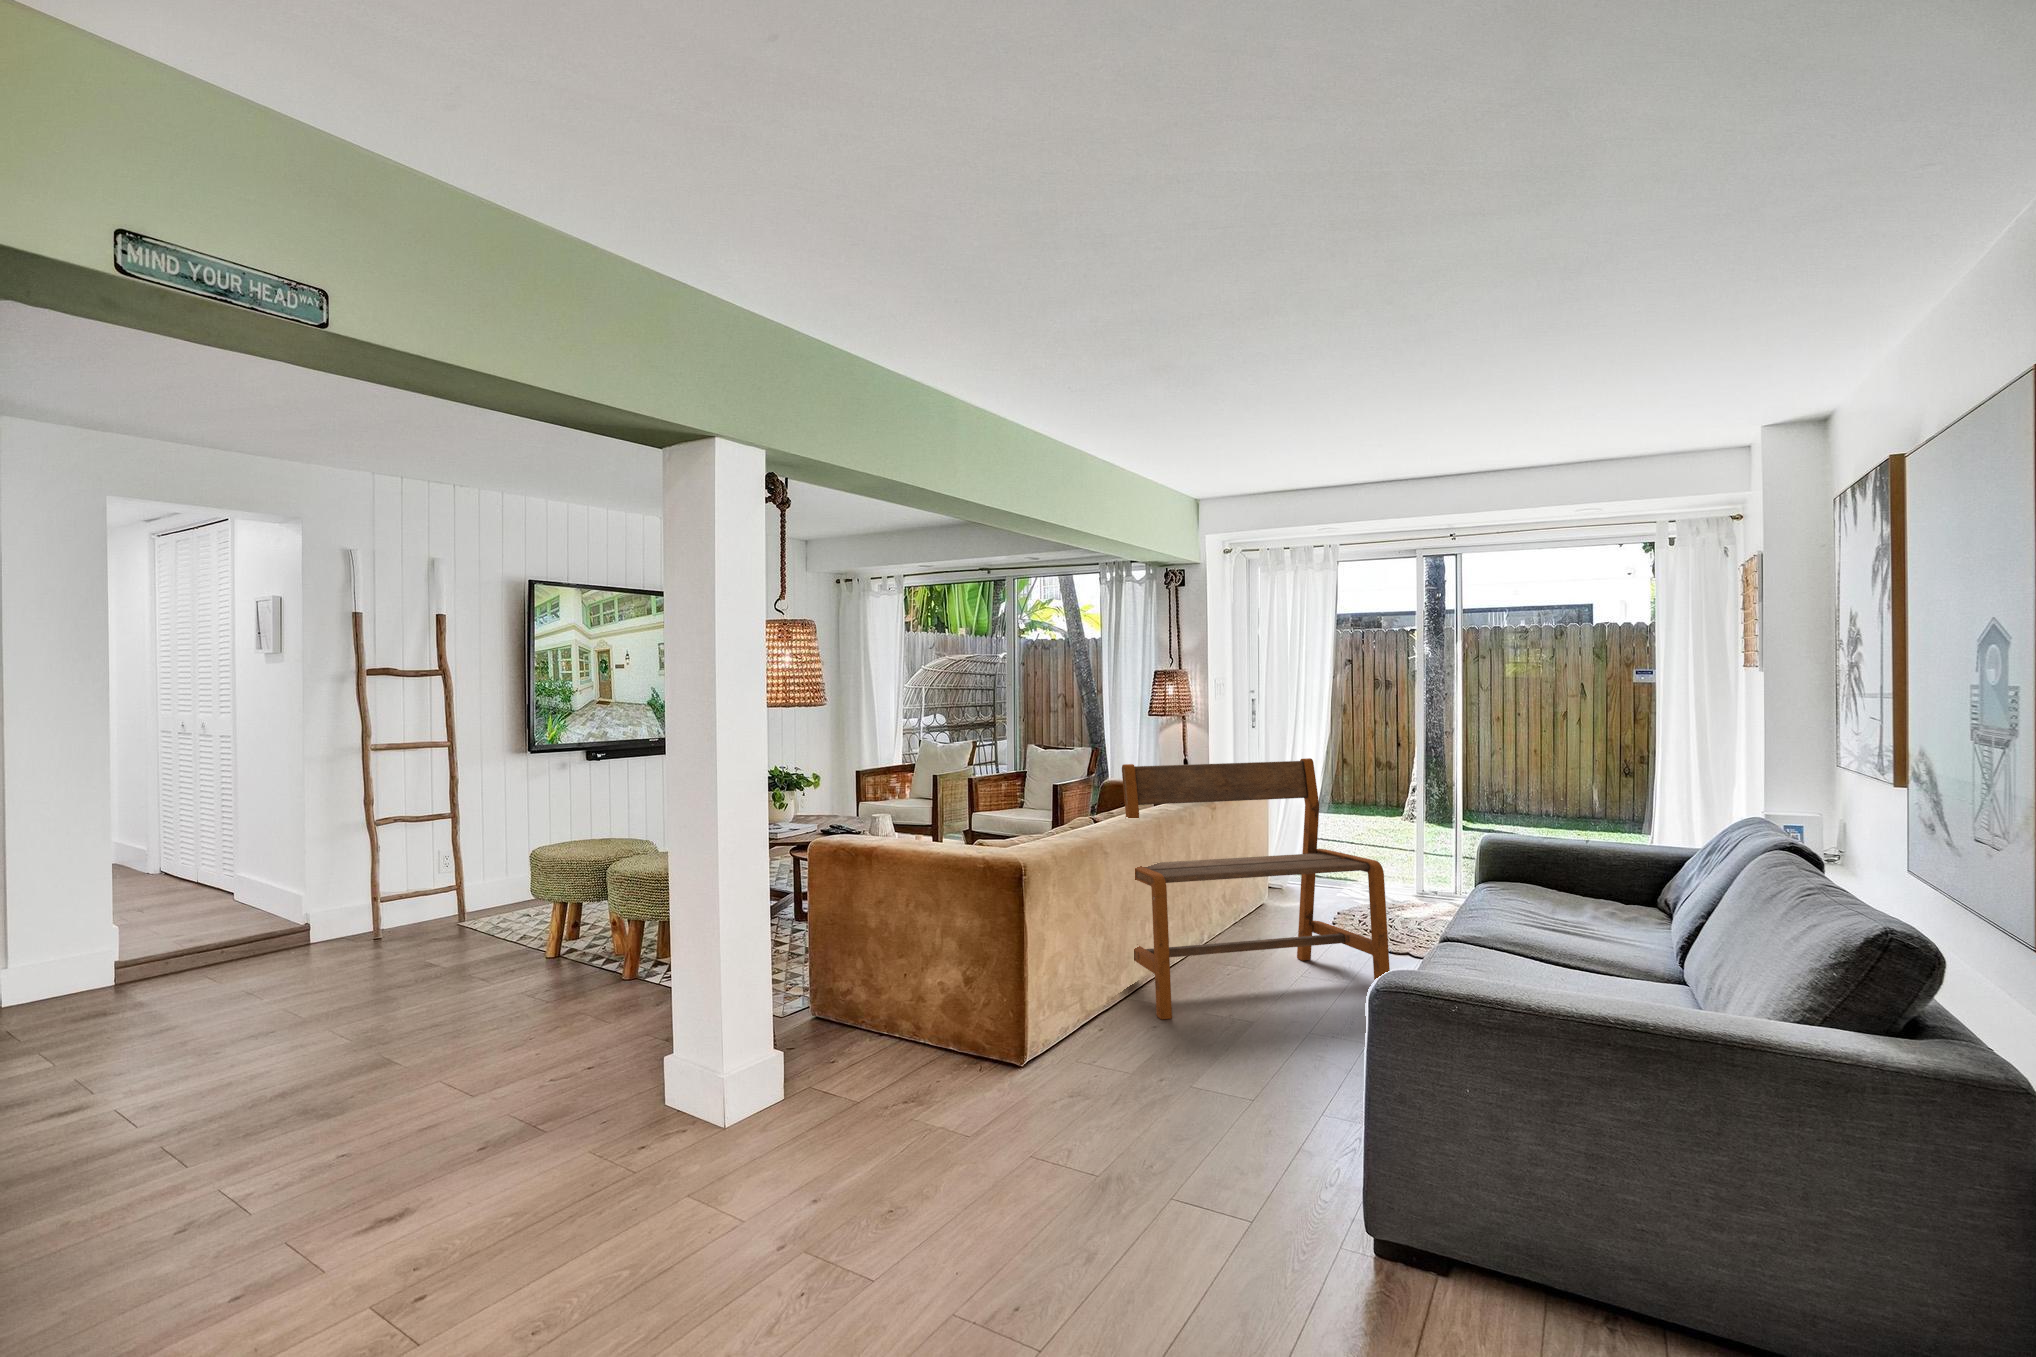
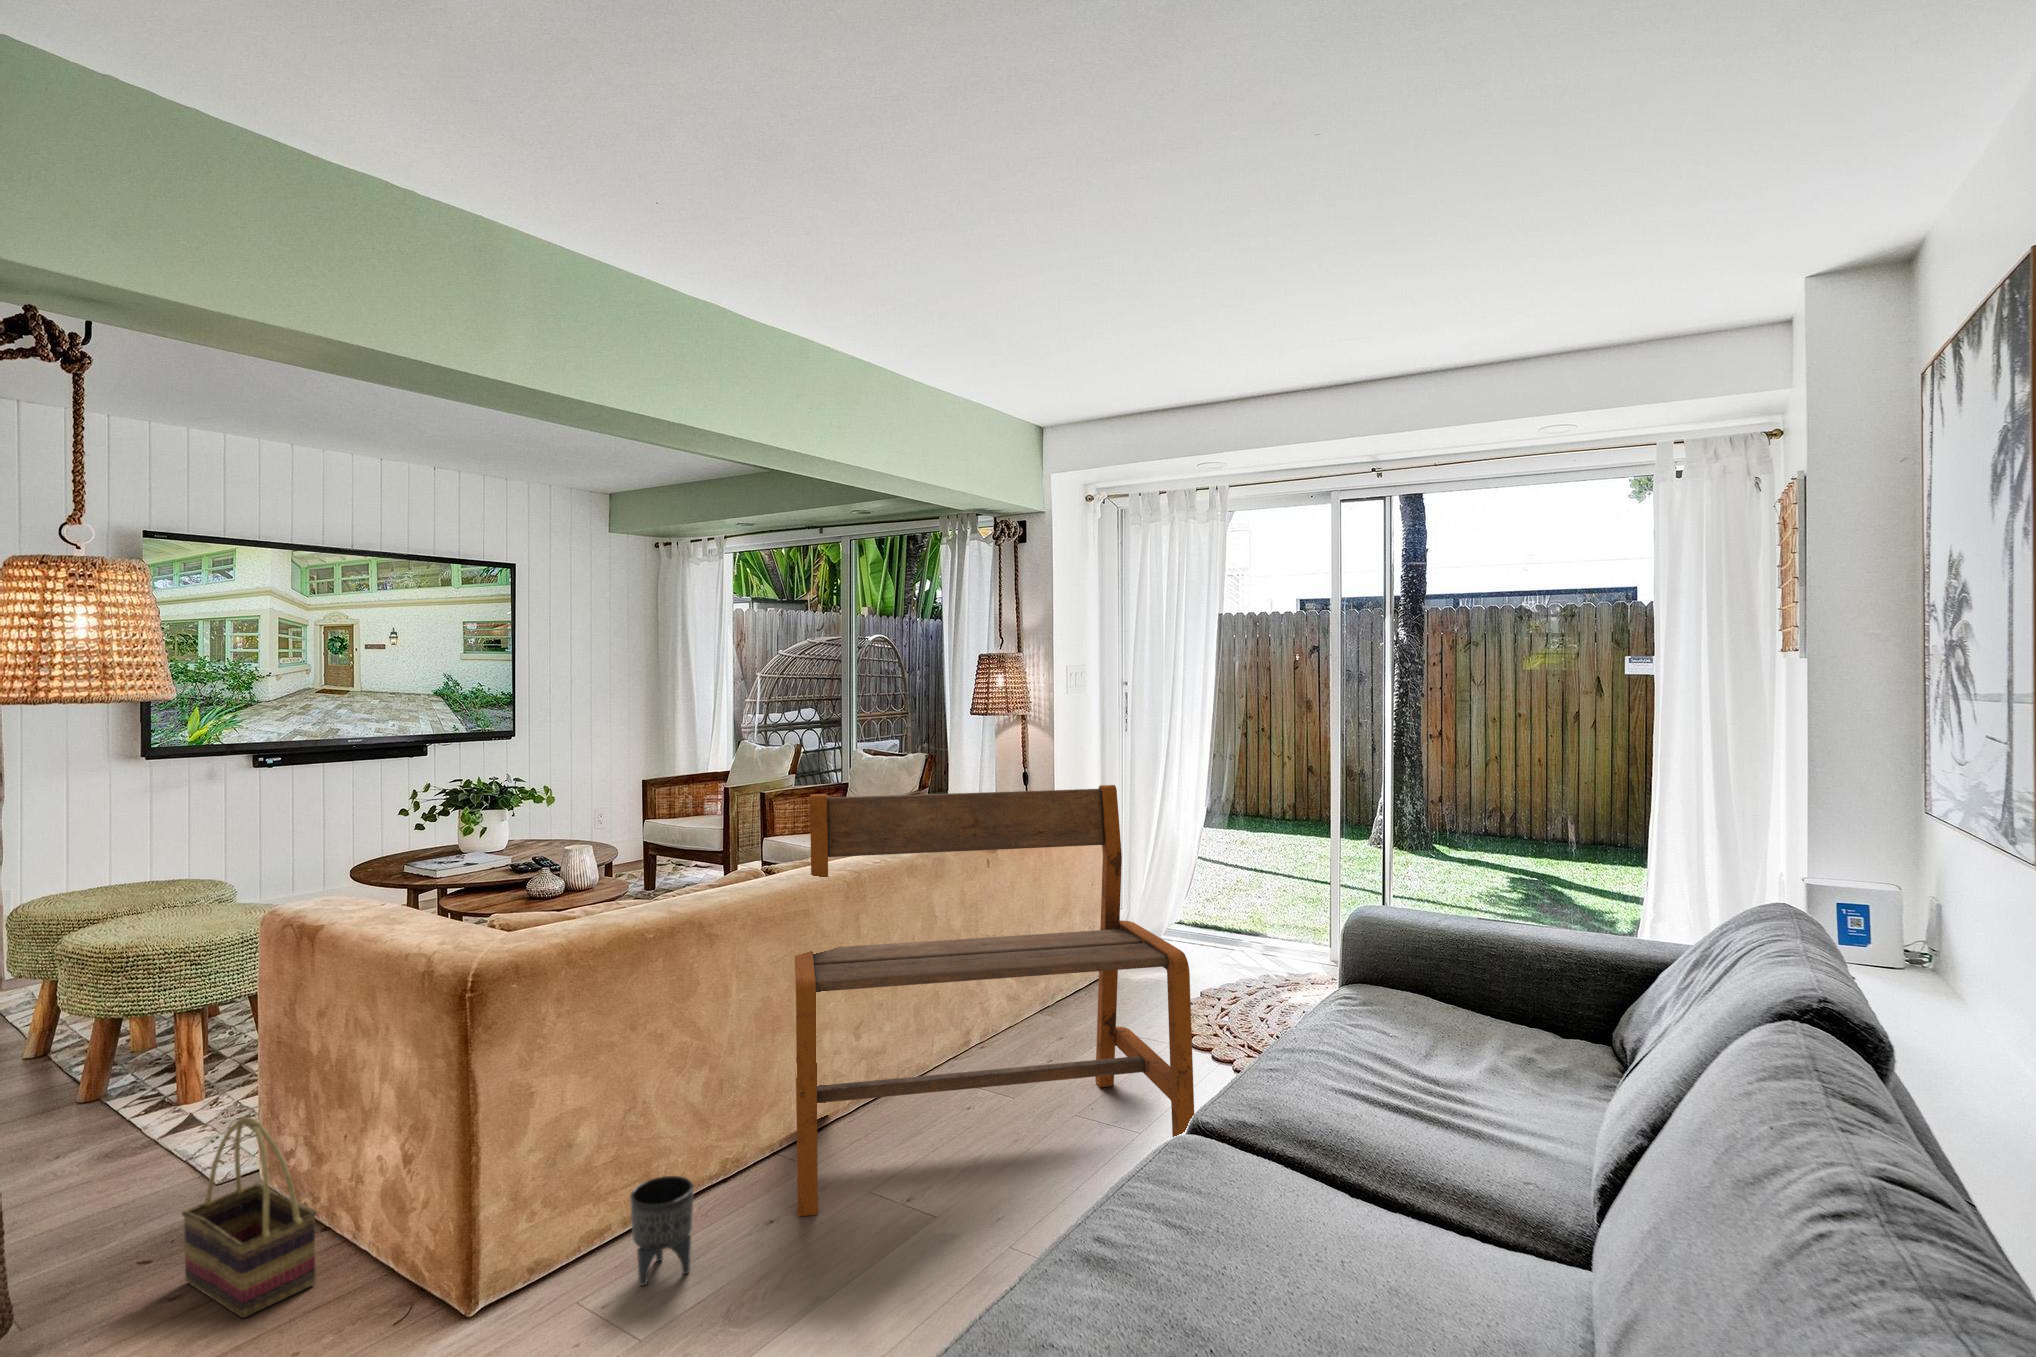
basket: none [821,951,903,1062] -> present [182,1117,317,1318]
planter: none [1085,987,1121,1047] -> present [630,1176,694,1285]

